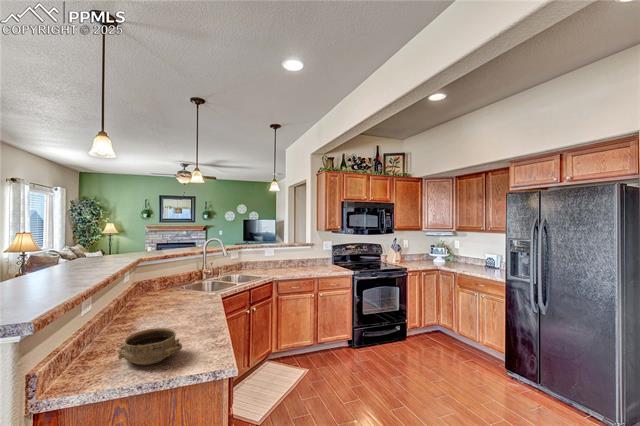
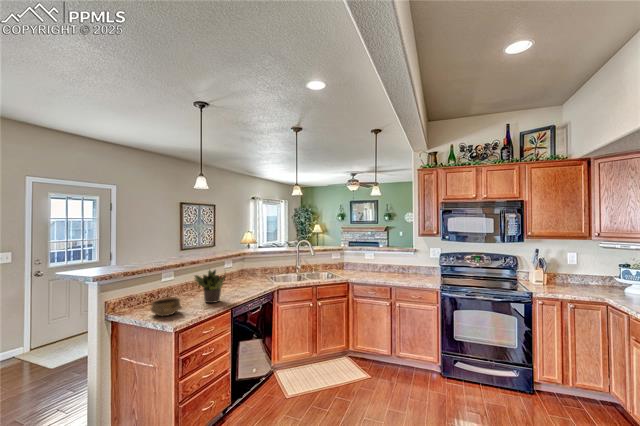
potted plant: none [143,275,204,329] -> present [195,270,225,303]

